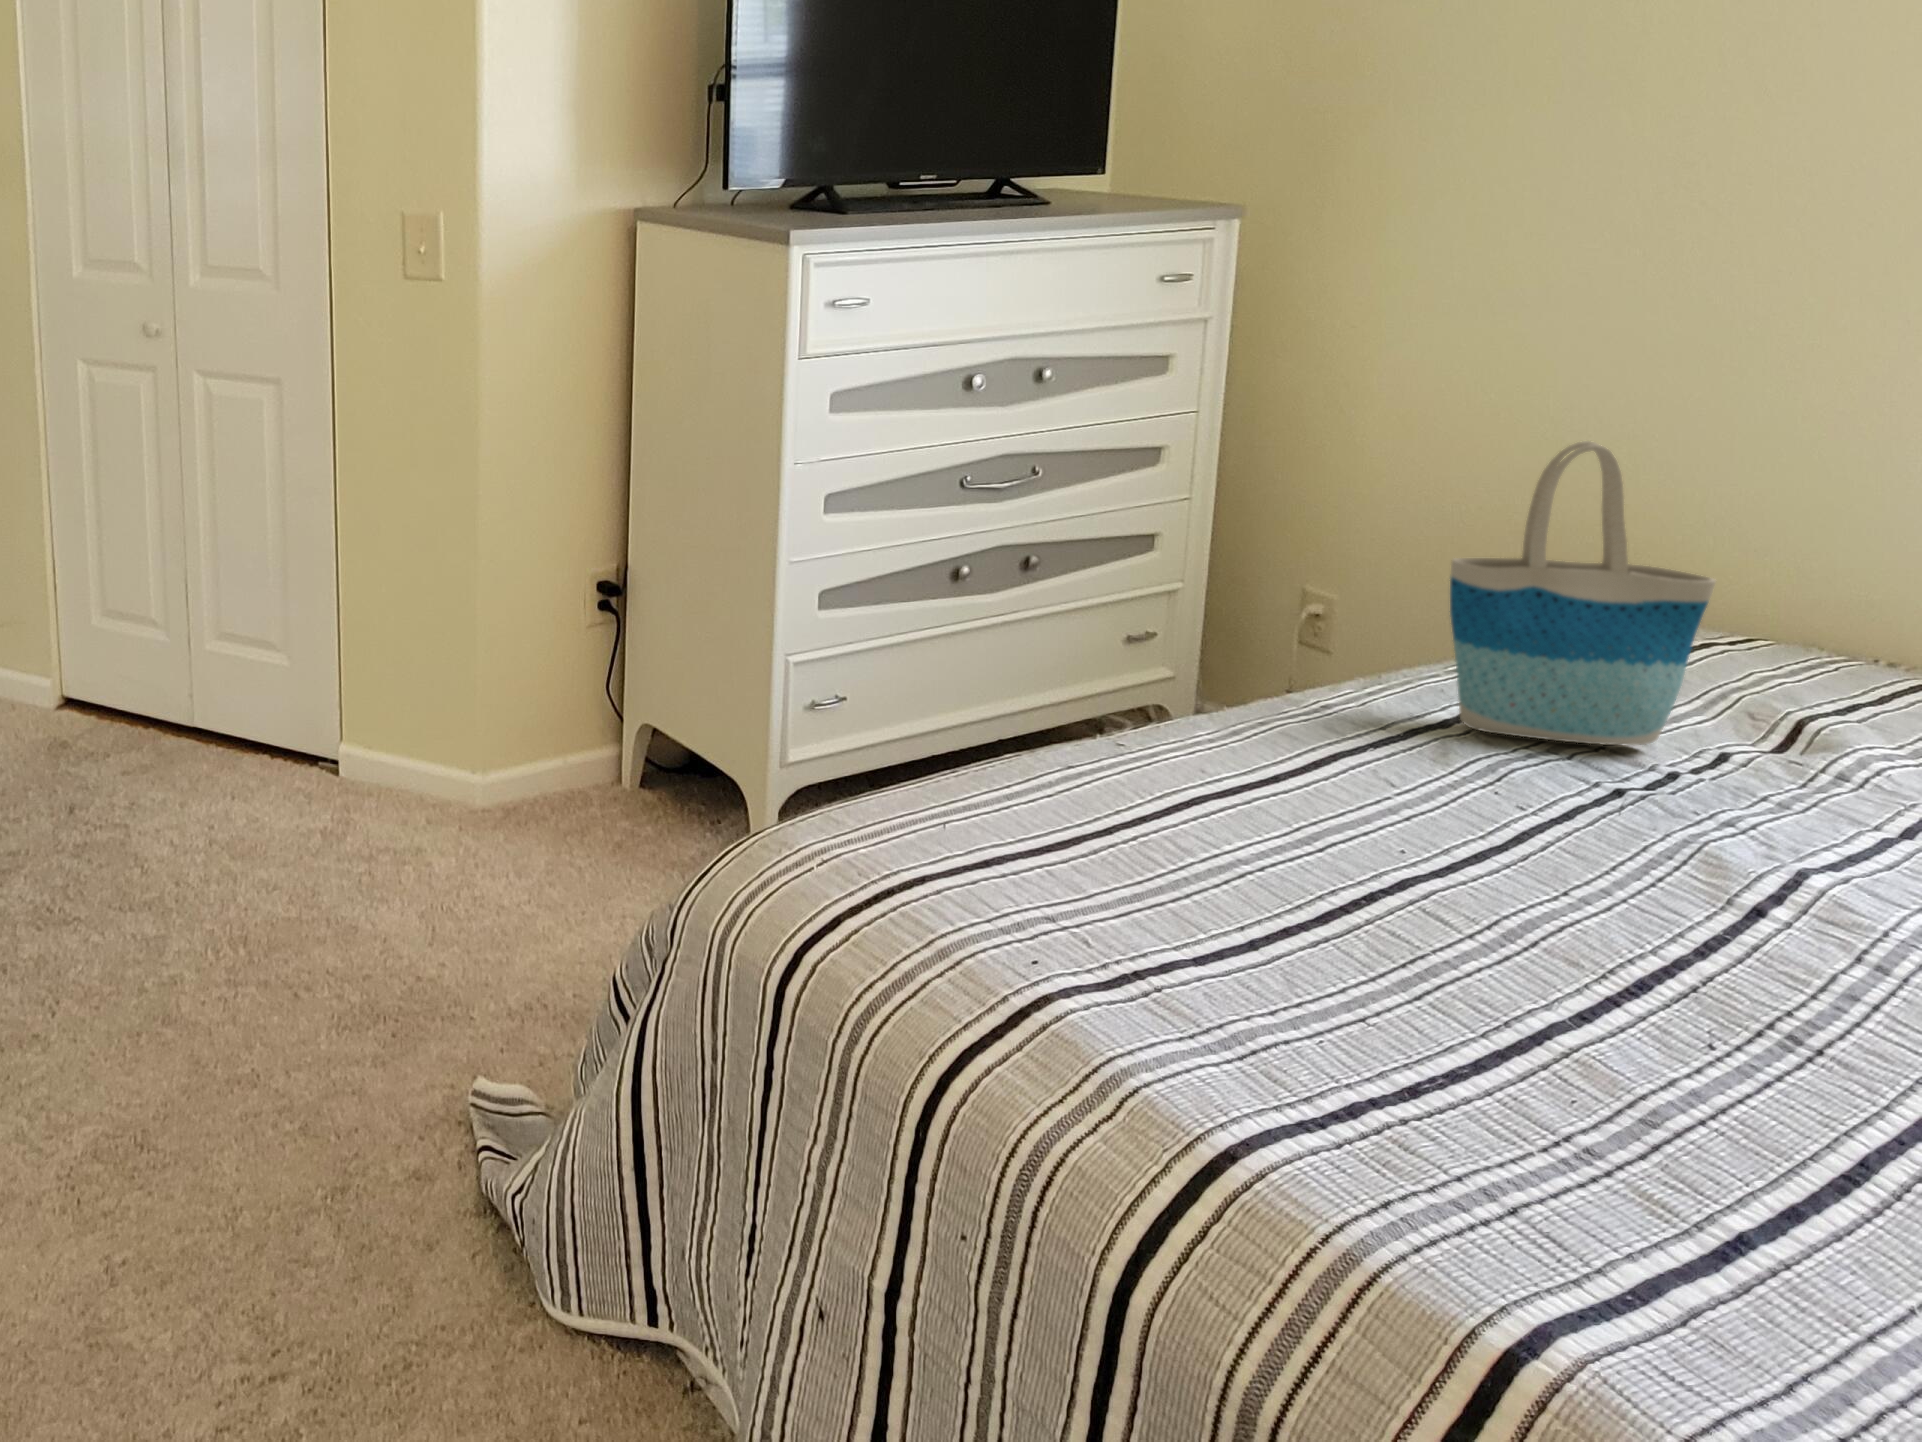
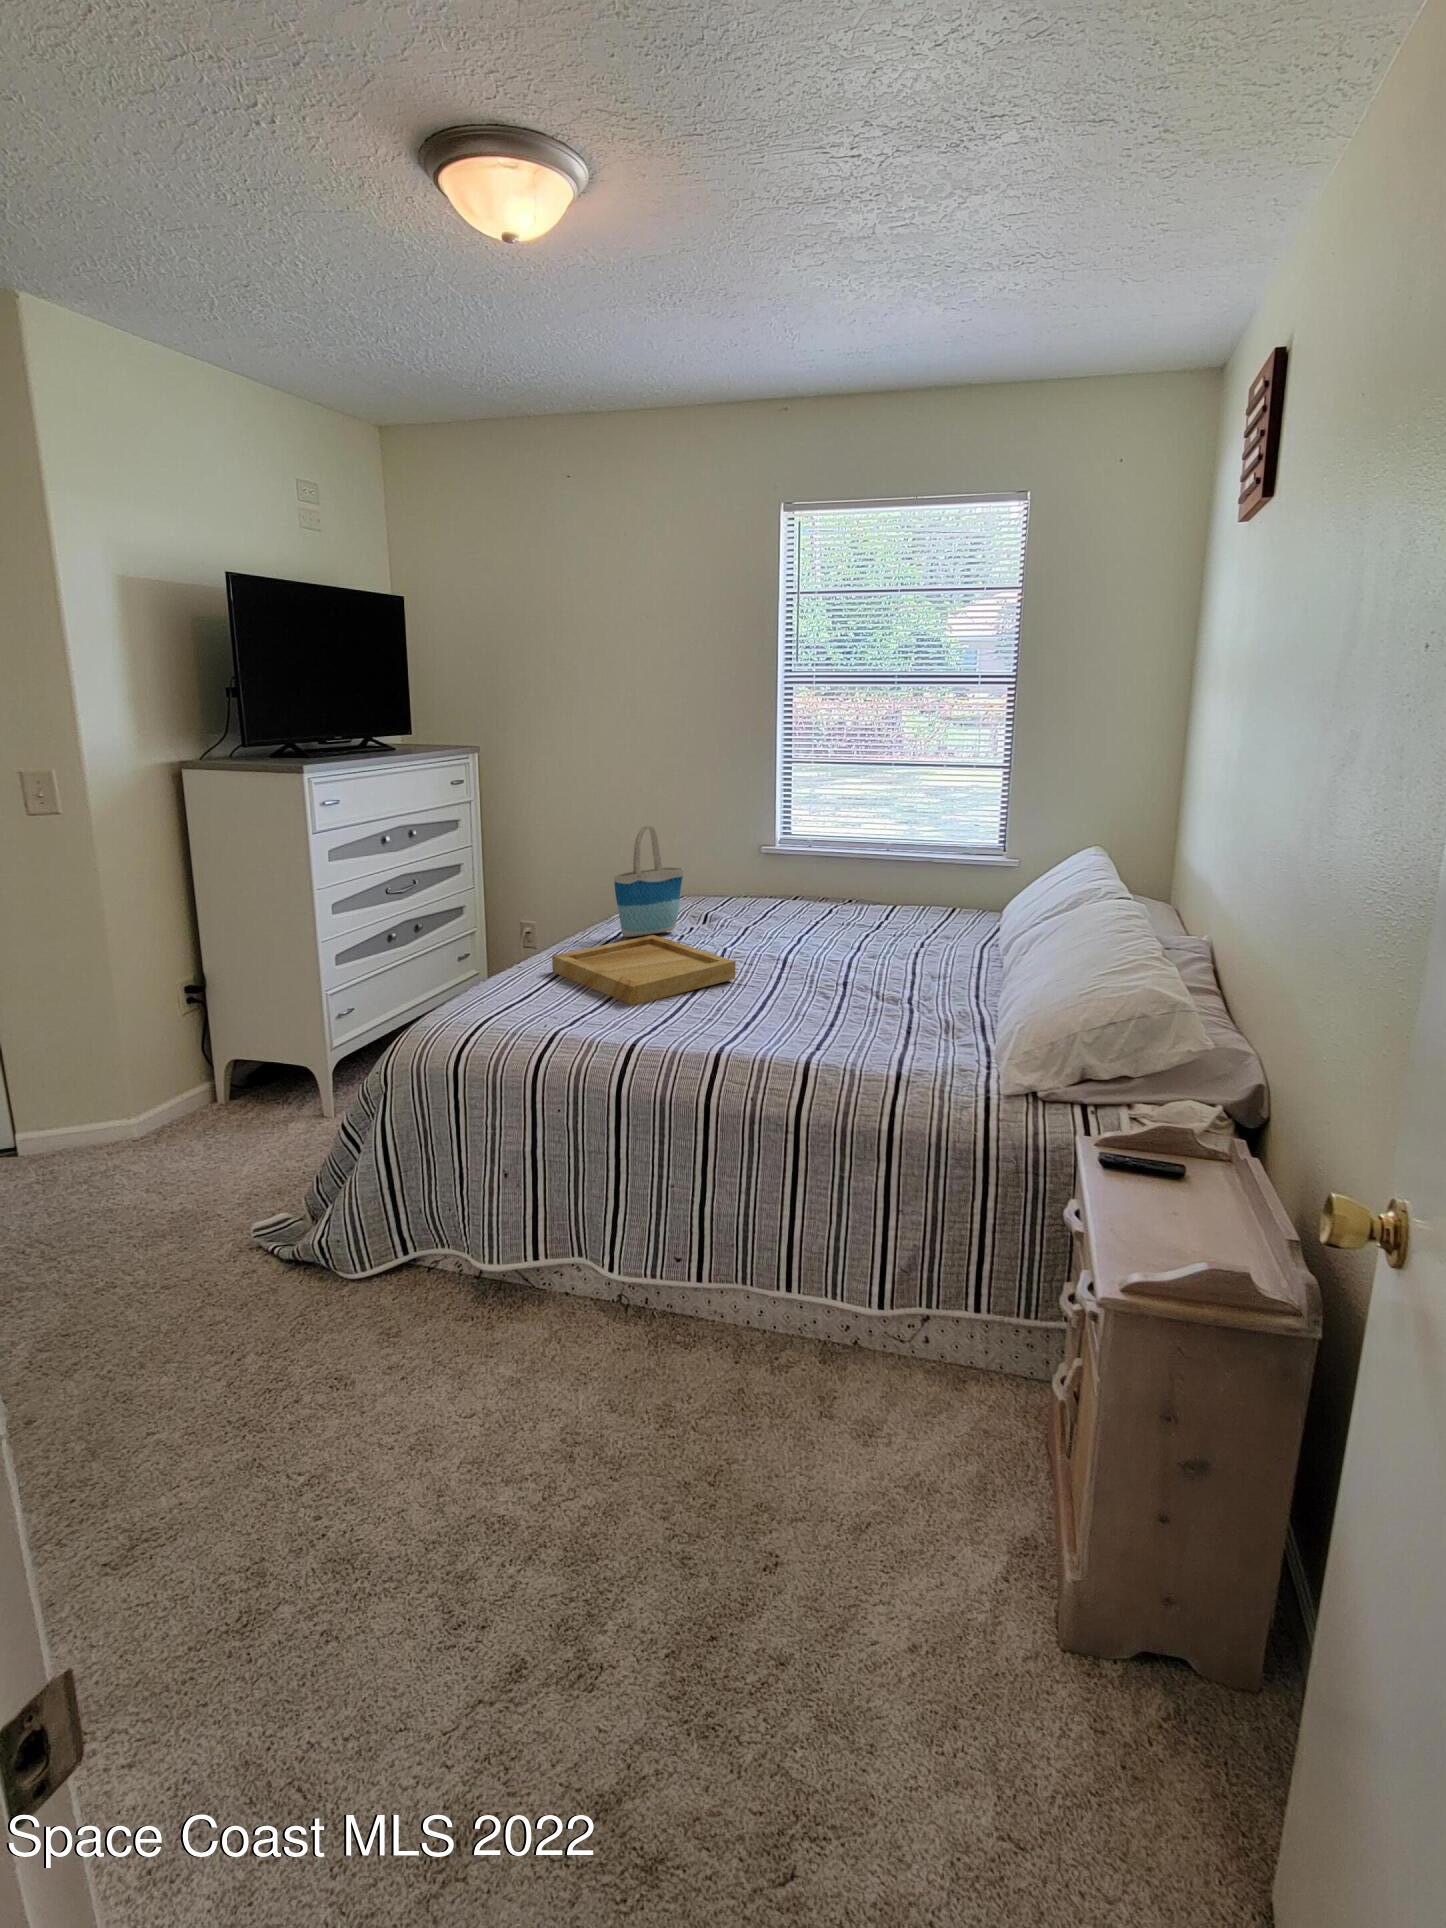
tray: none [1173,739,1814,1017] -> present [552,935,736,1005]

